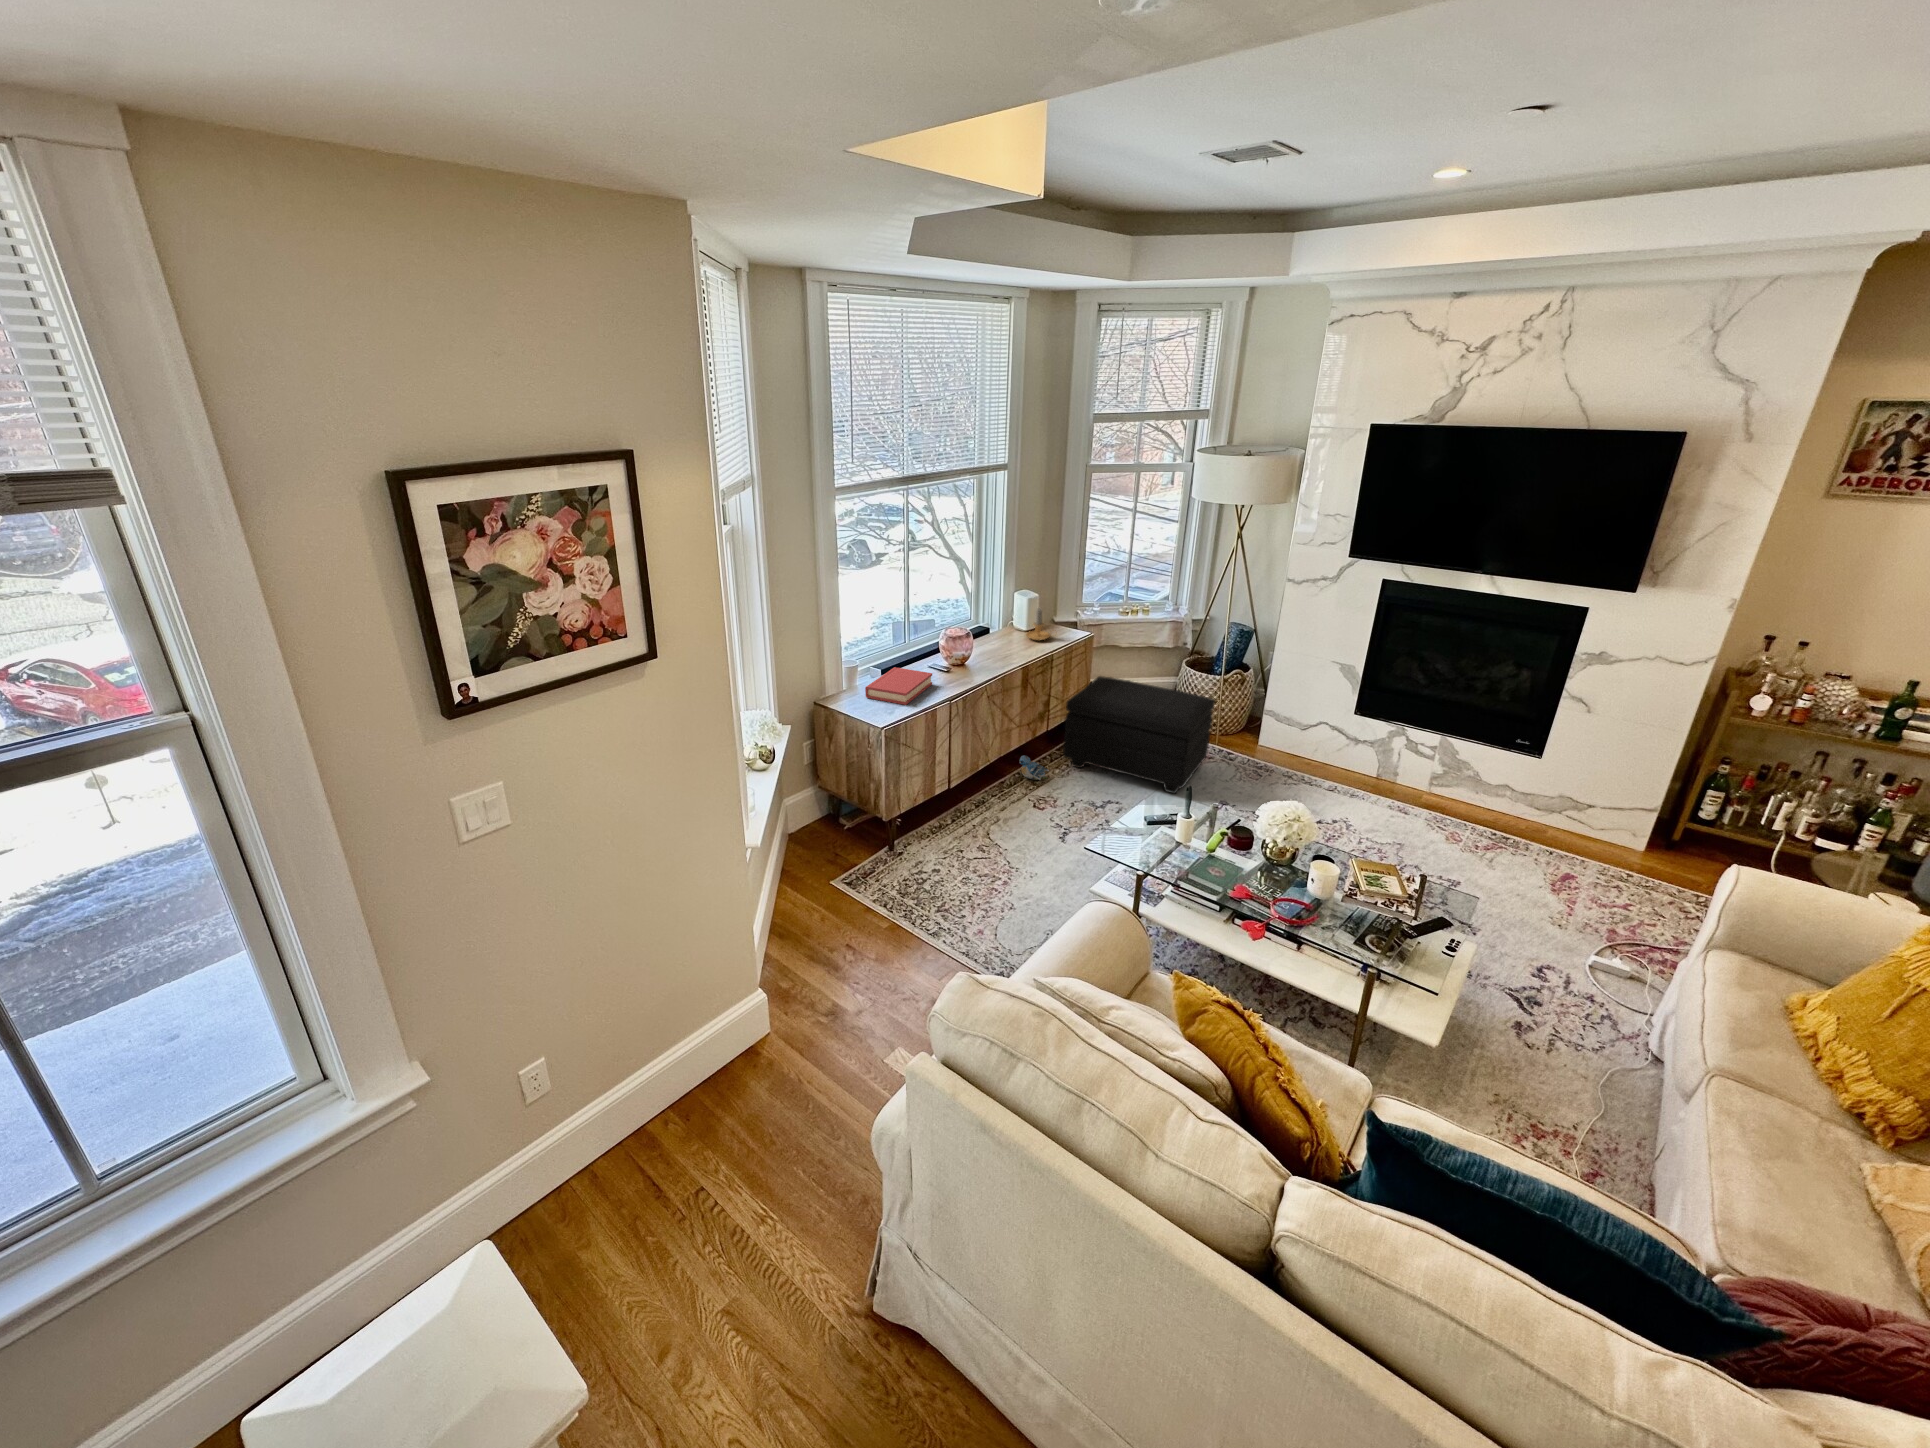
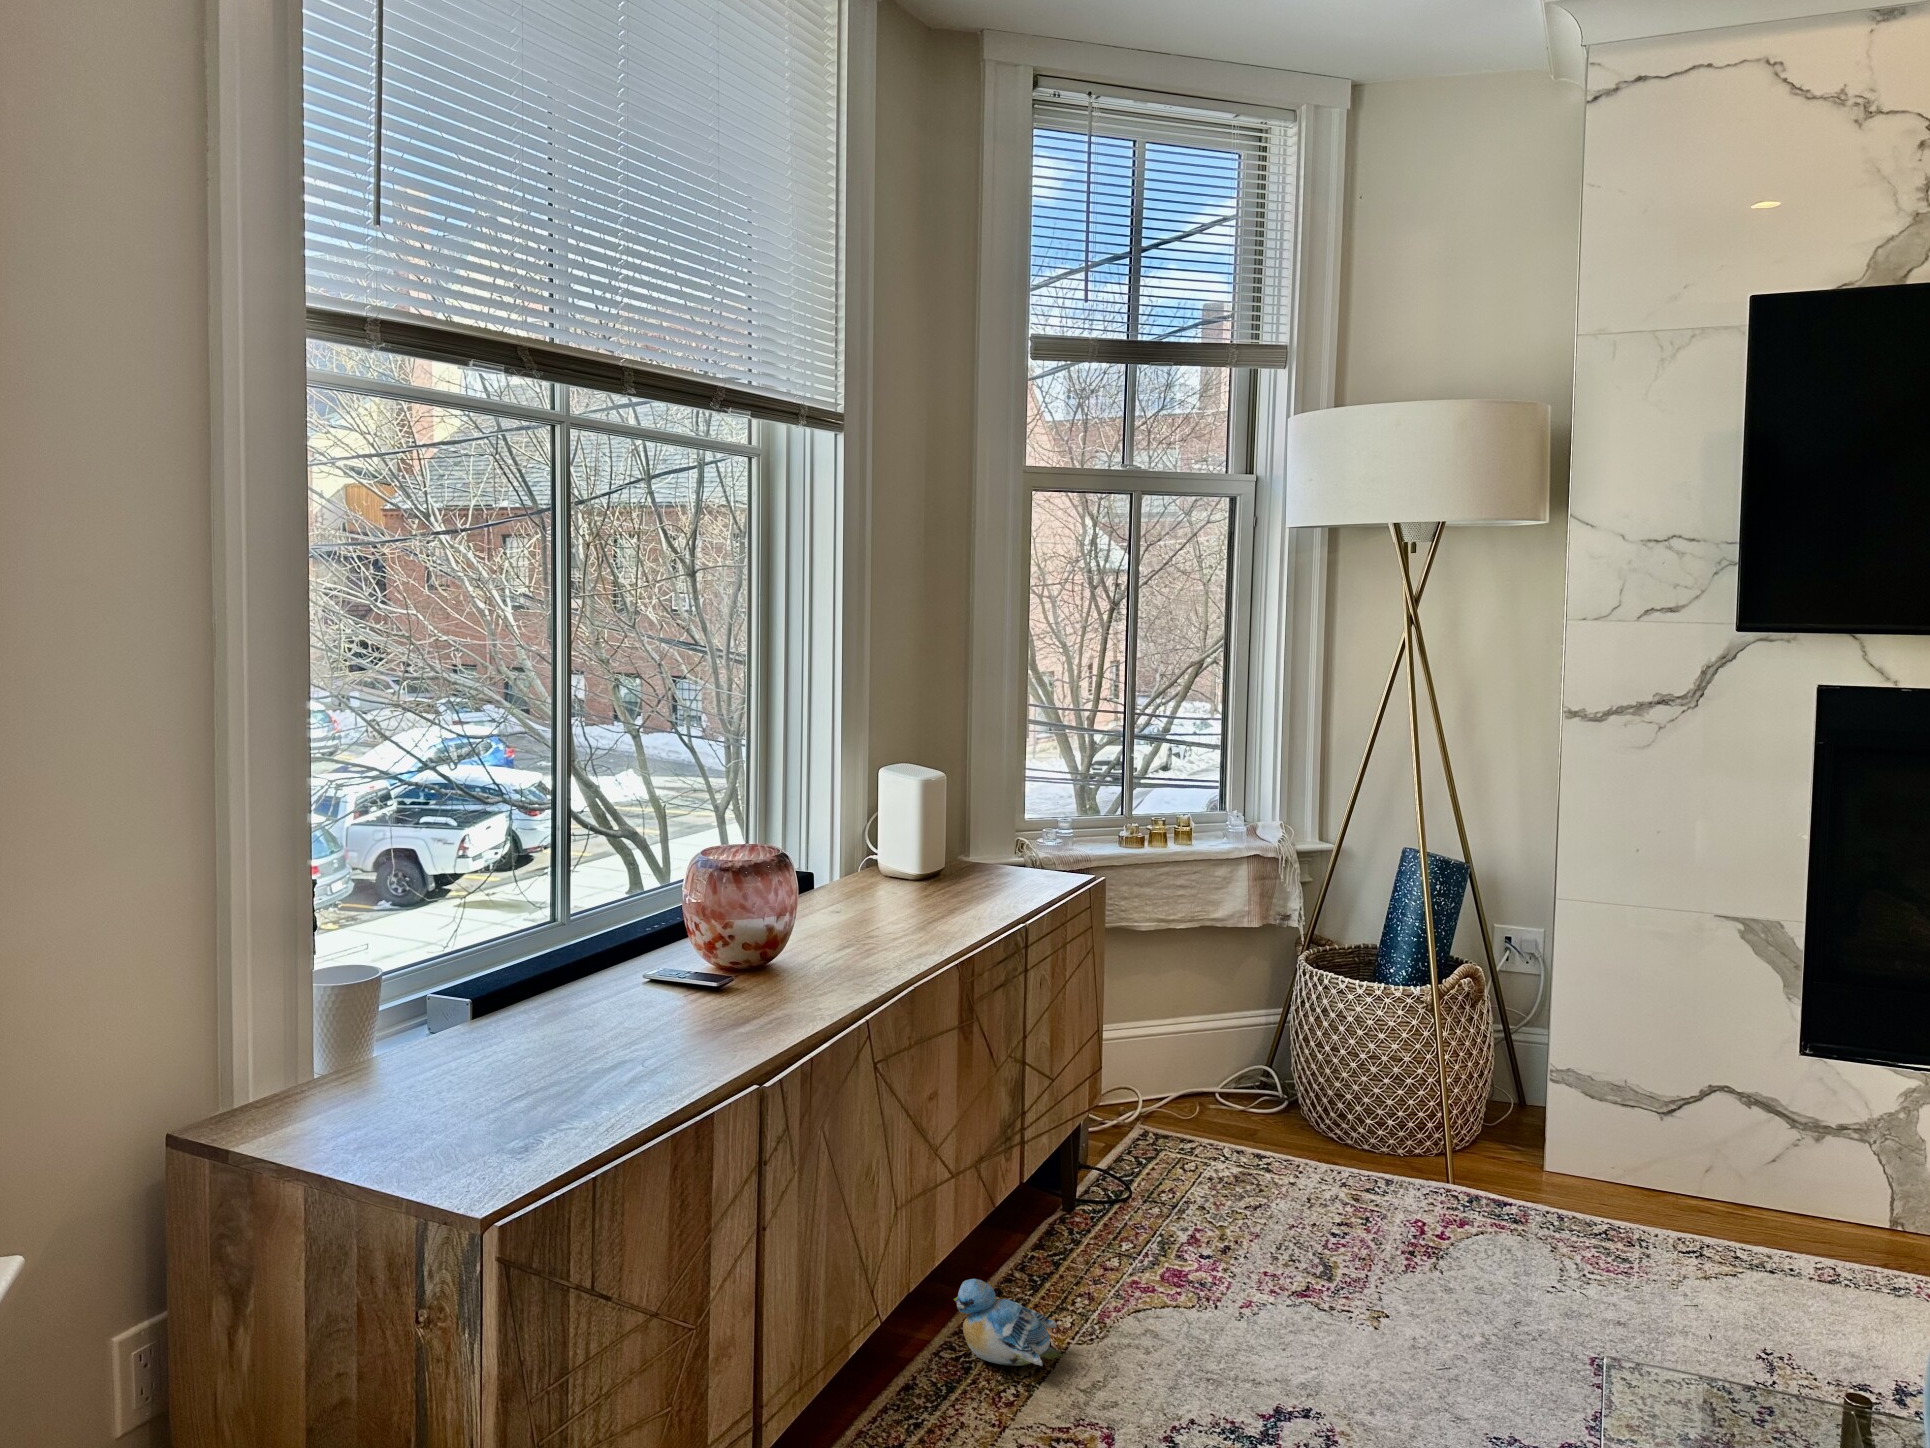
candle: present [1026,608,1051,640] -> none [921,797,1014,897]
hardback book: present [865,667,932,705] -> none [397,976,672,1110]
footstool: present [1063,676,1215,794] -> none [1080,1002,1506,1356]

